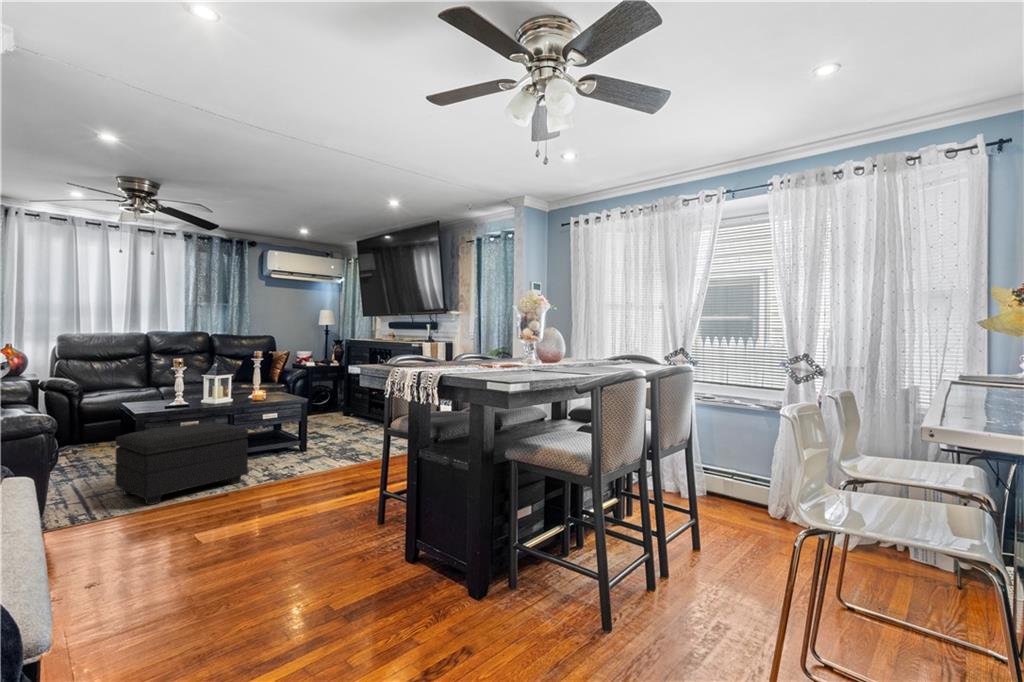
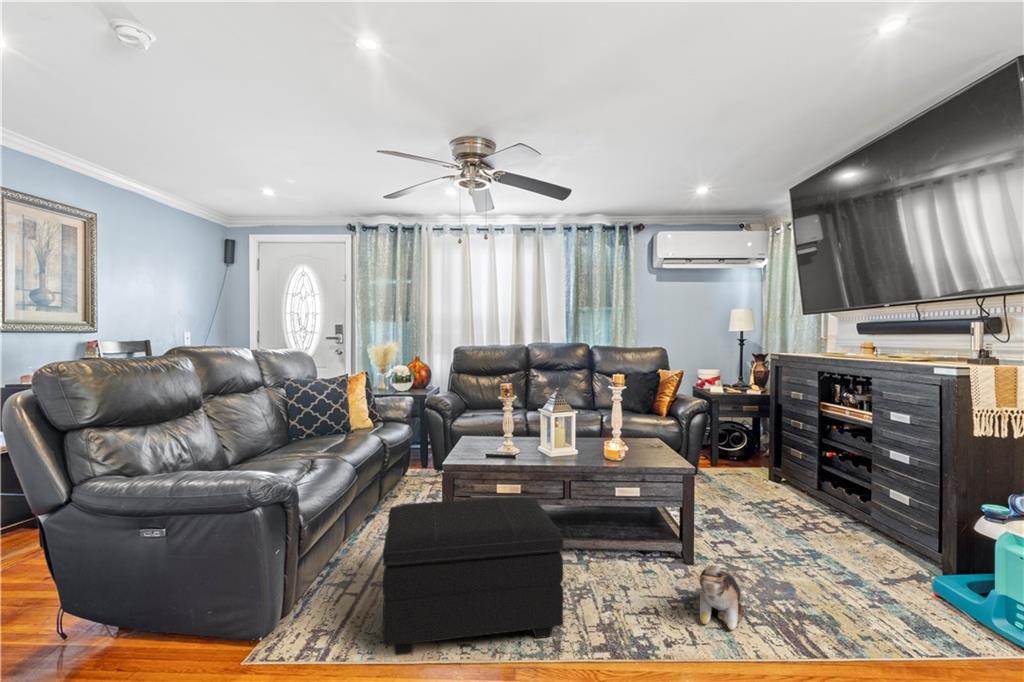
plush toy: none [312,436,333,465] -> present [695,565,744,630]

